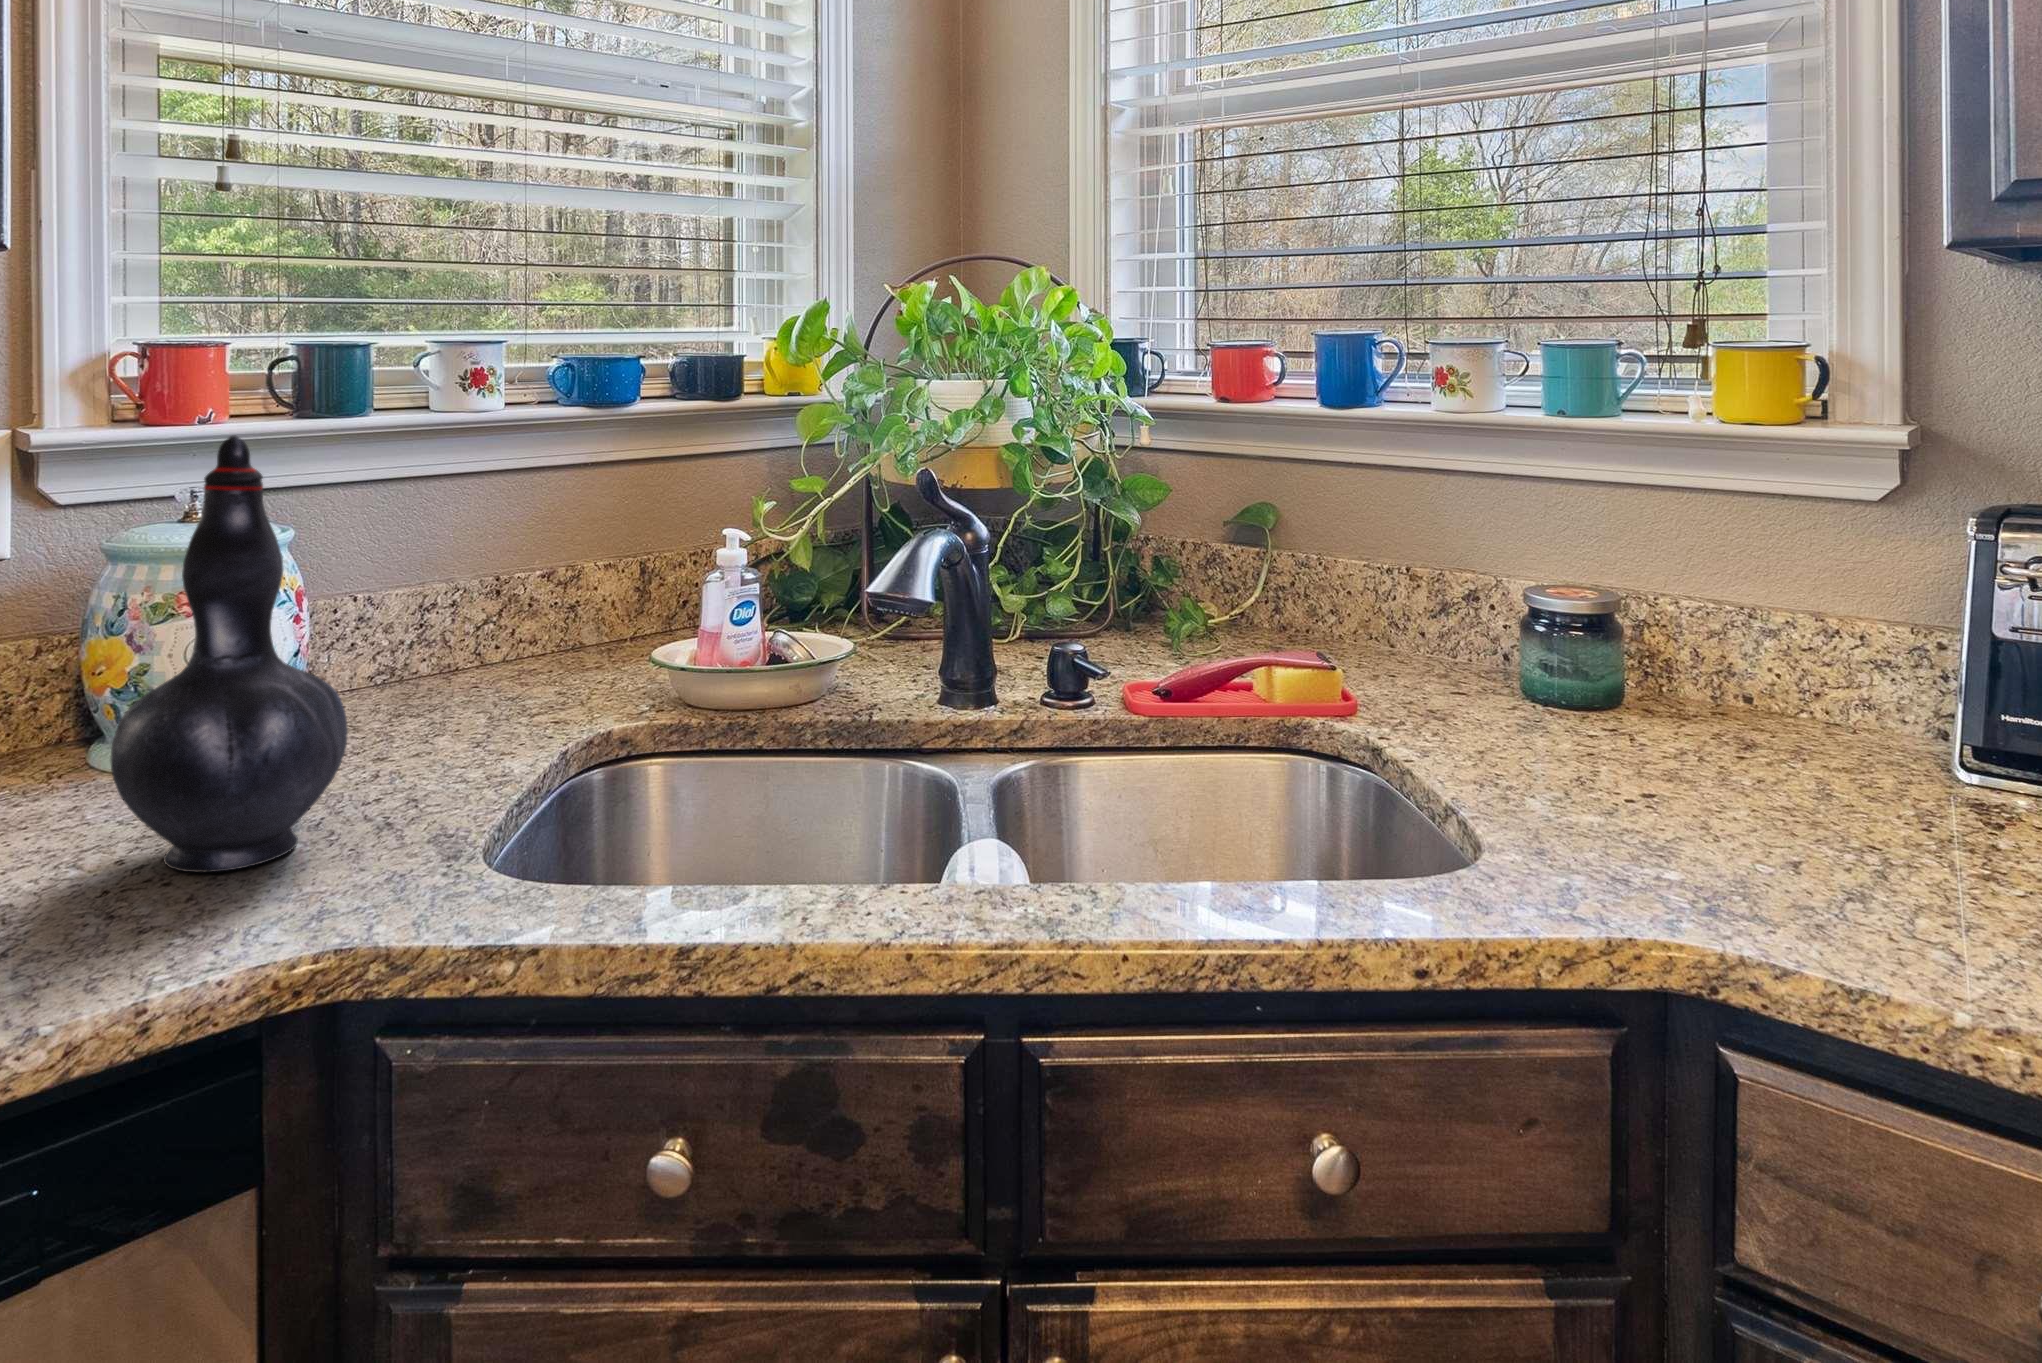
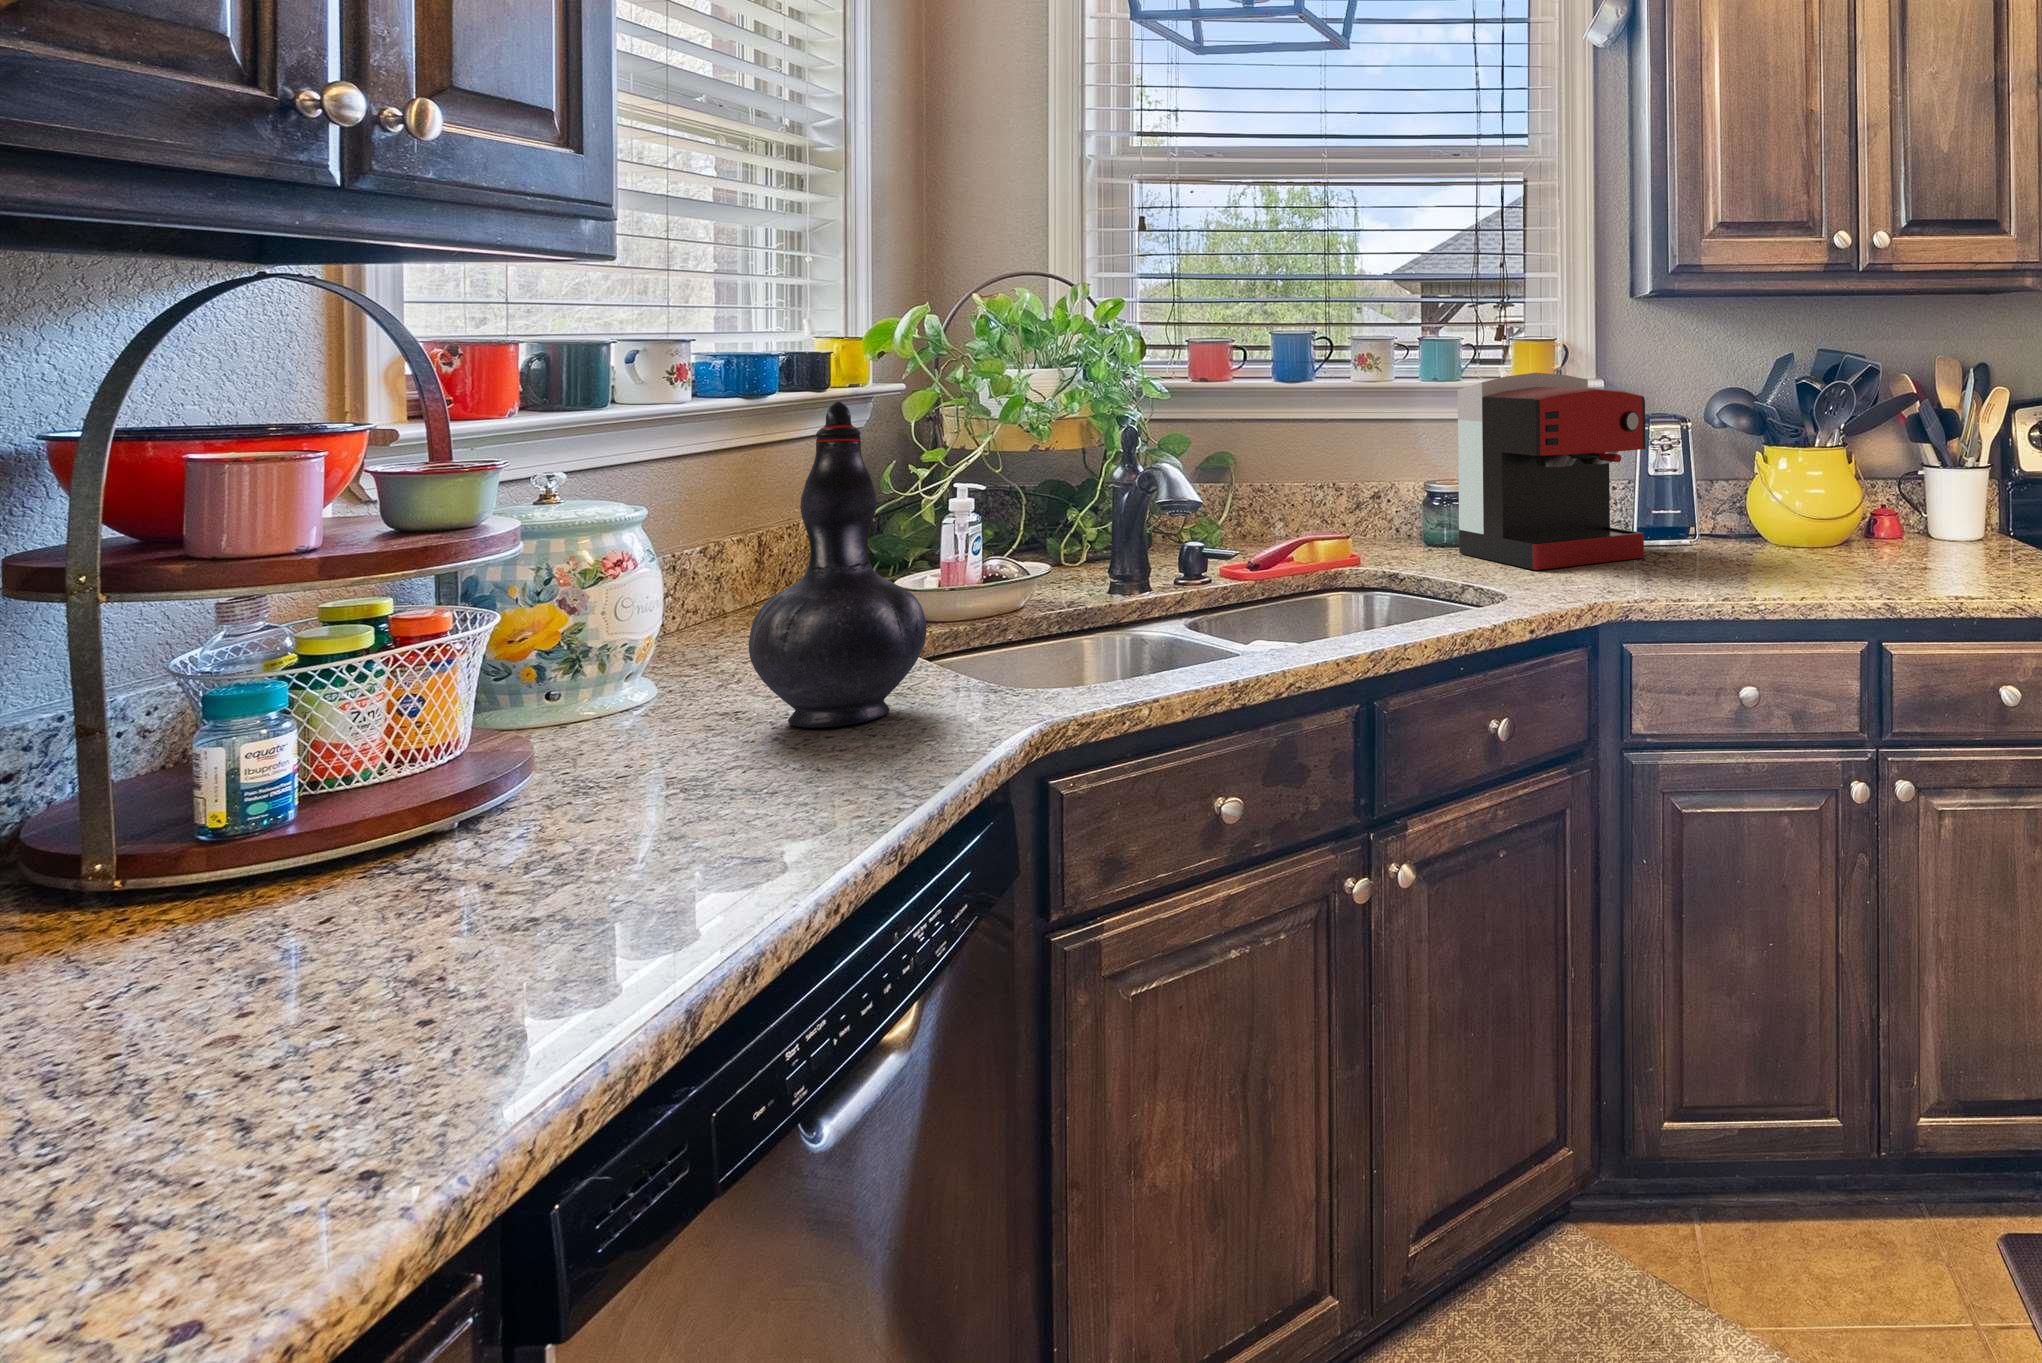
coffee maker: none [1559,414,1931,825] -> present [1458,373,1646,570]

